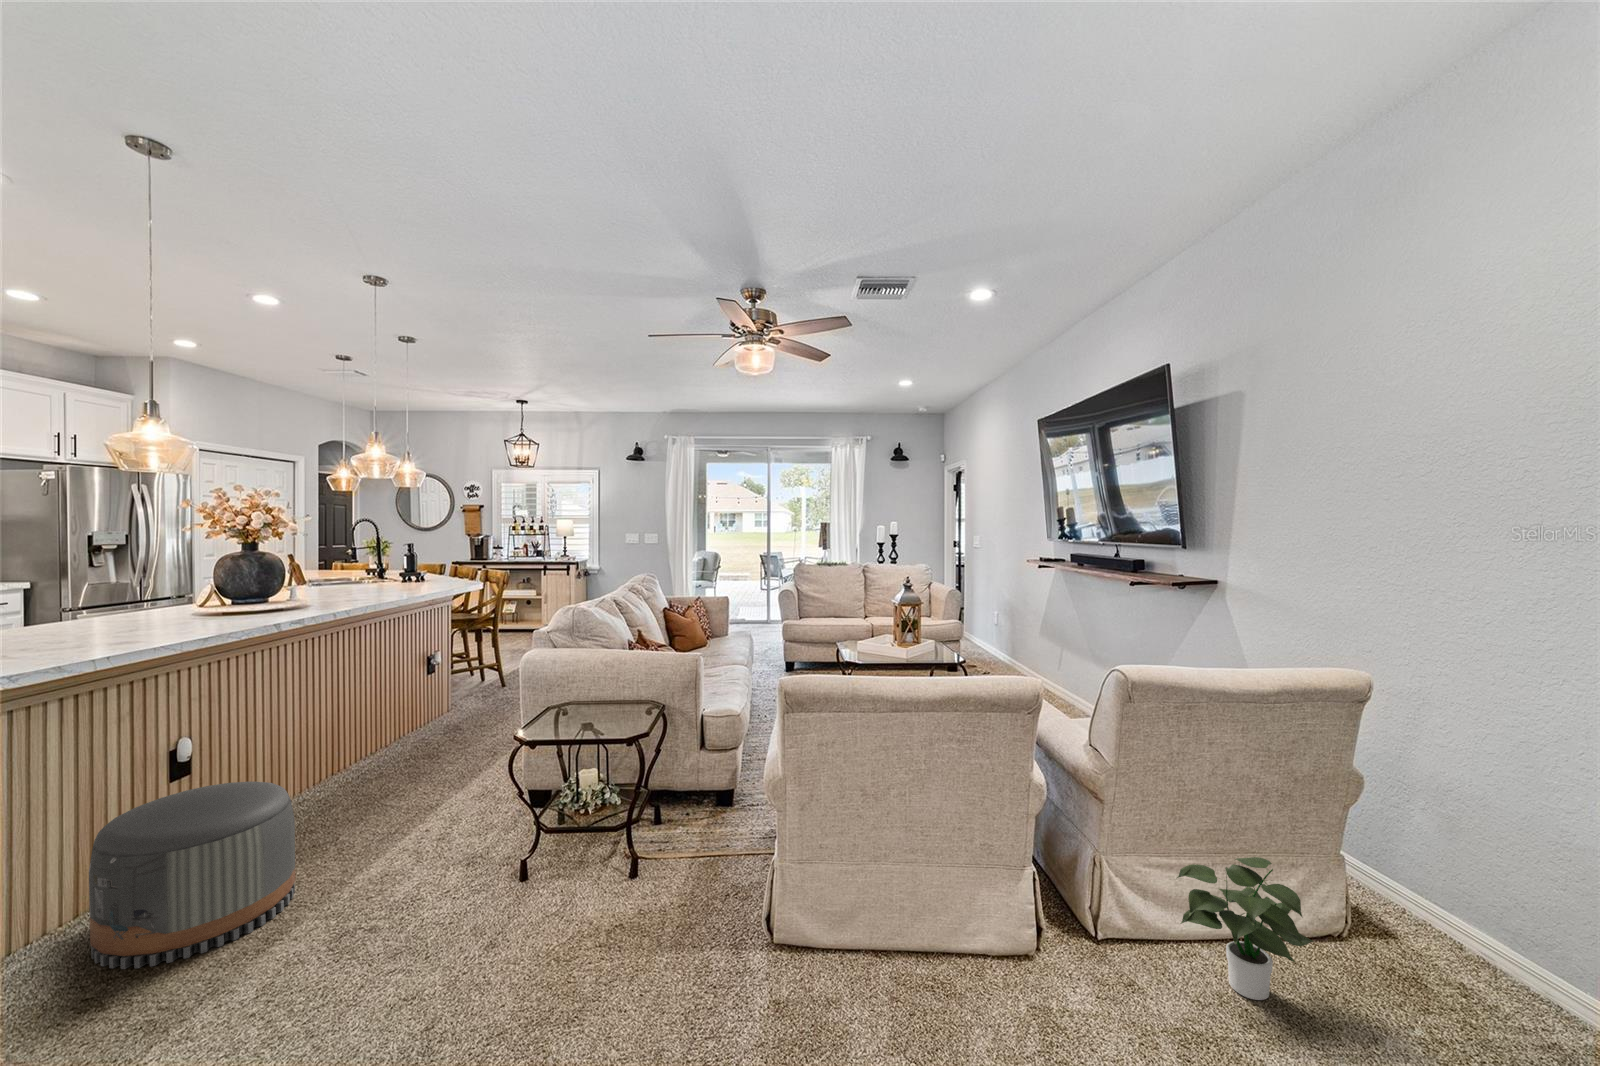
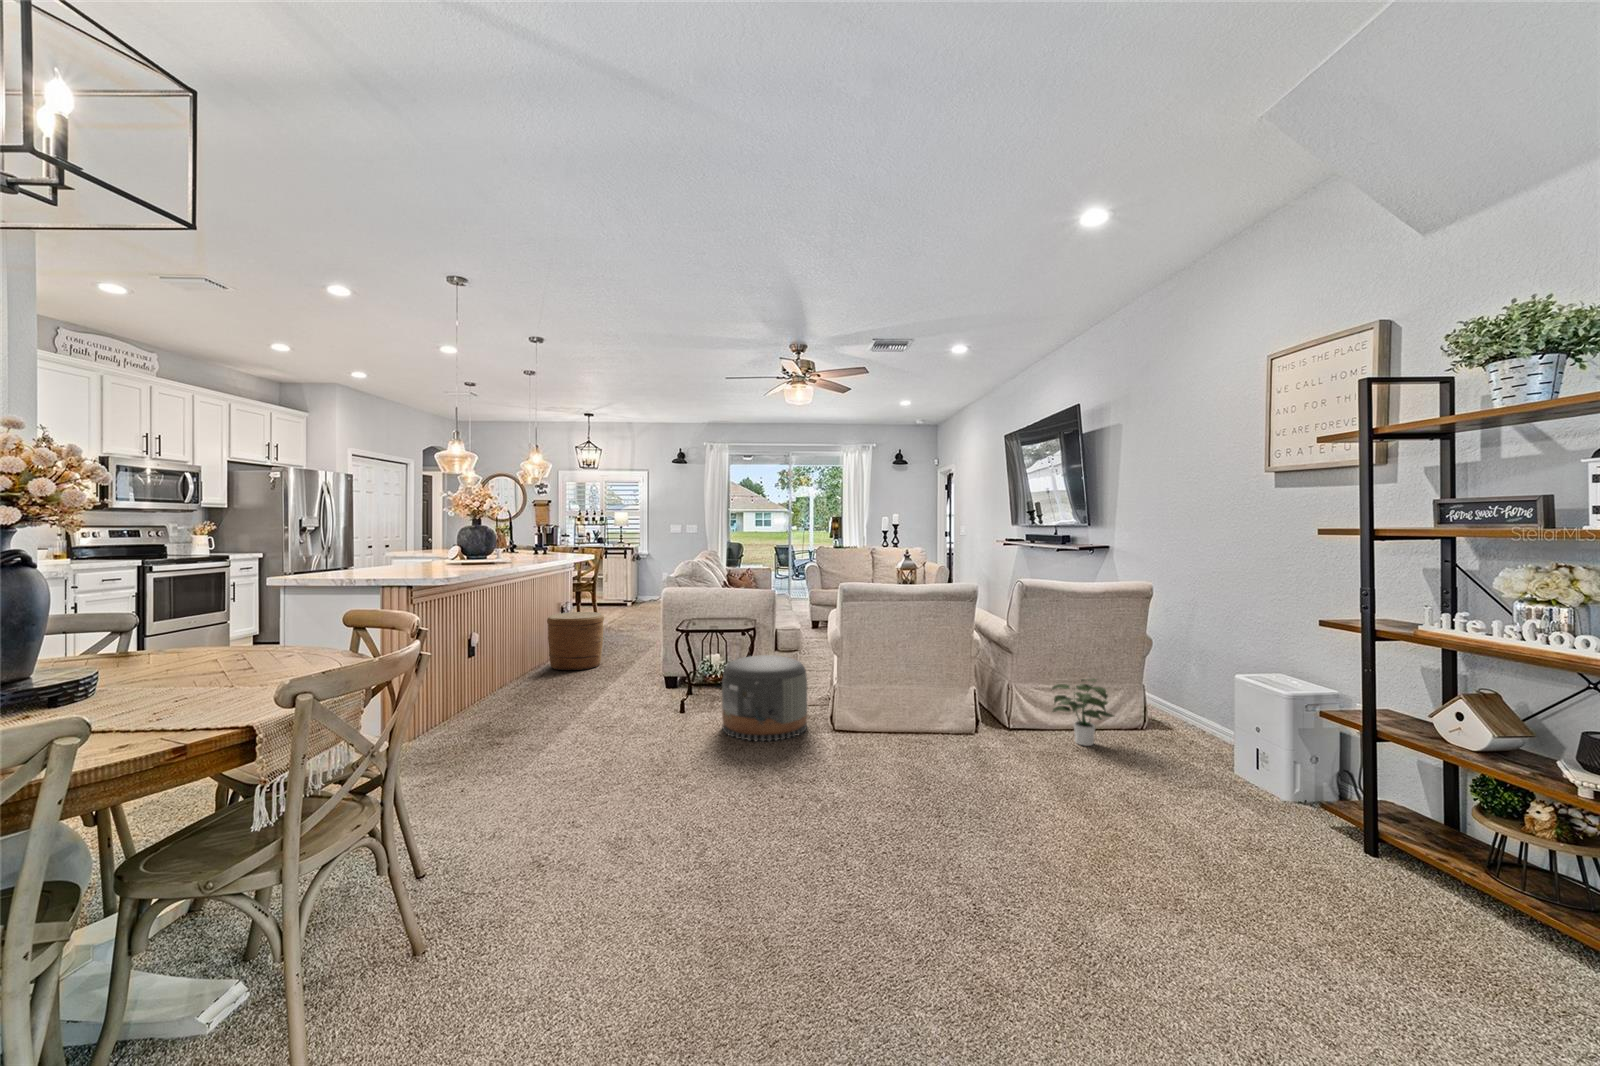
woven basket: none [385,670,476,761] -> present [547,612,604,670]
pouf: present [89,782,295,969] -> present [722,655,807,741]

